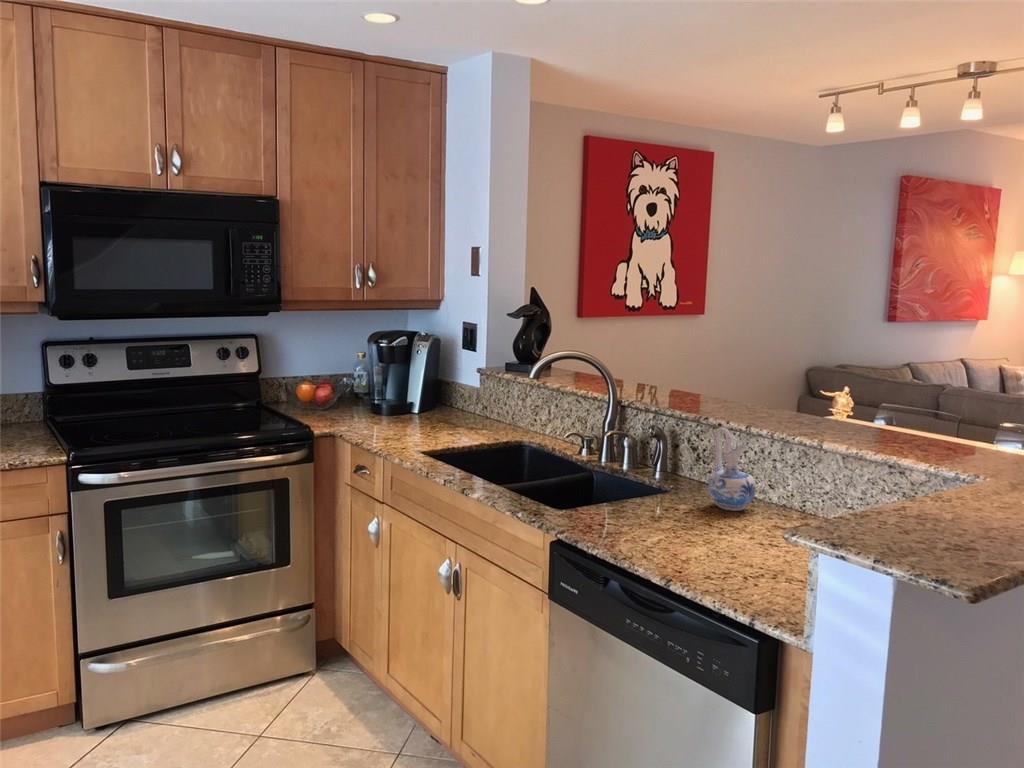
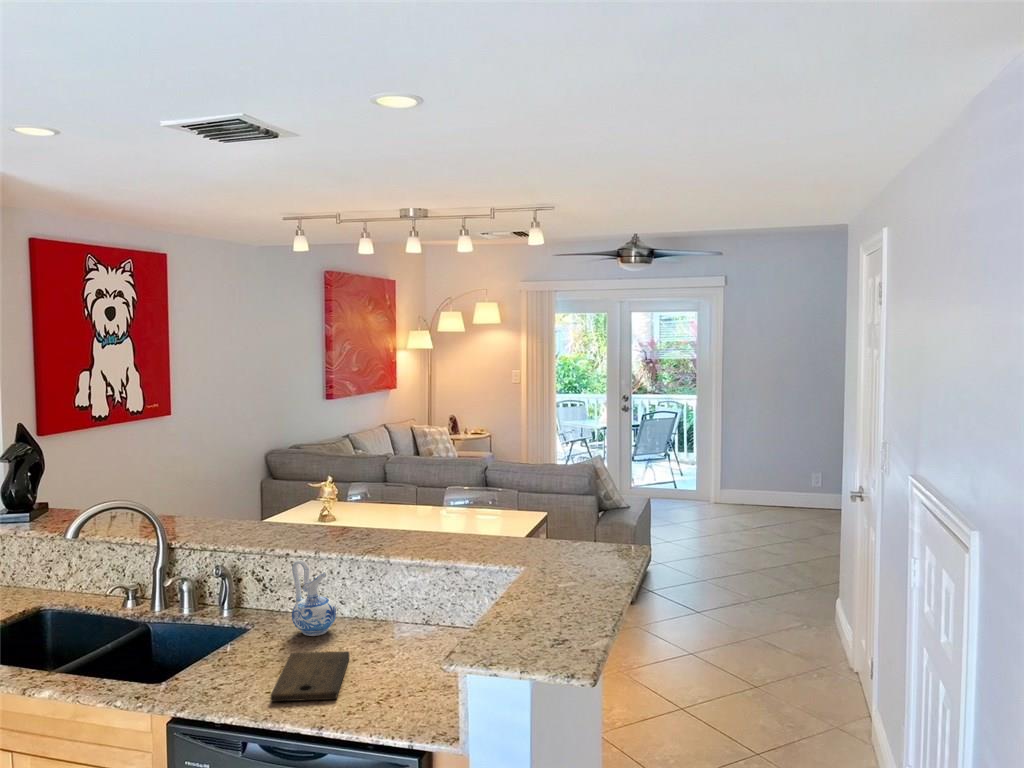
cutting board: none [646,515,750,561] -> present [271,651,349,701]

